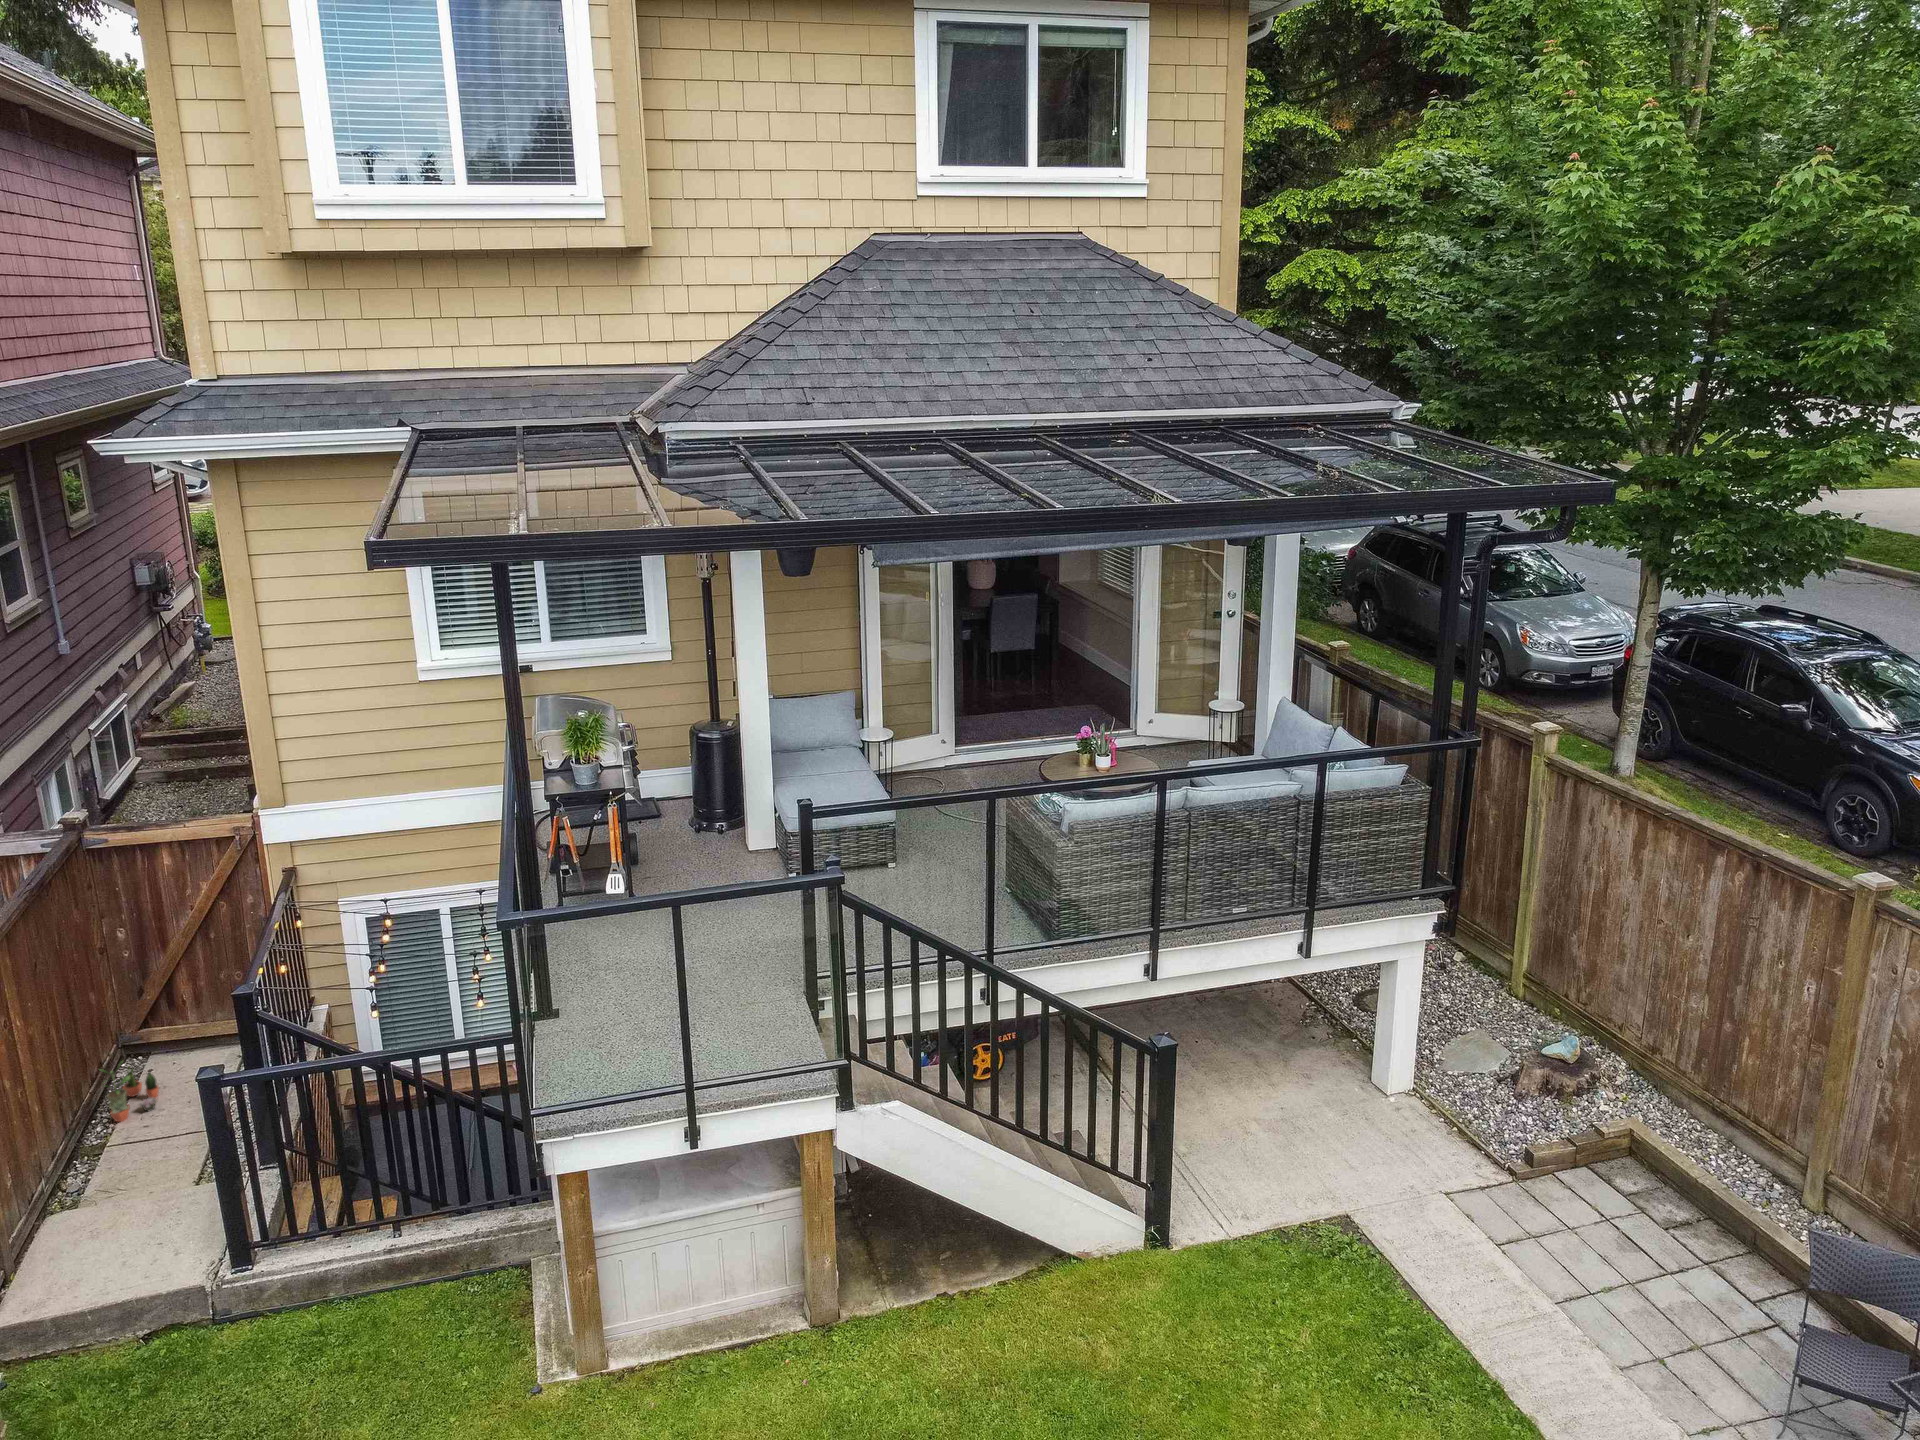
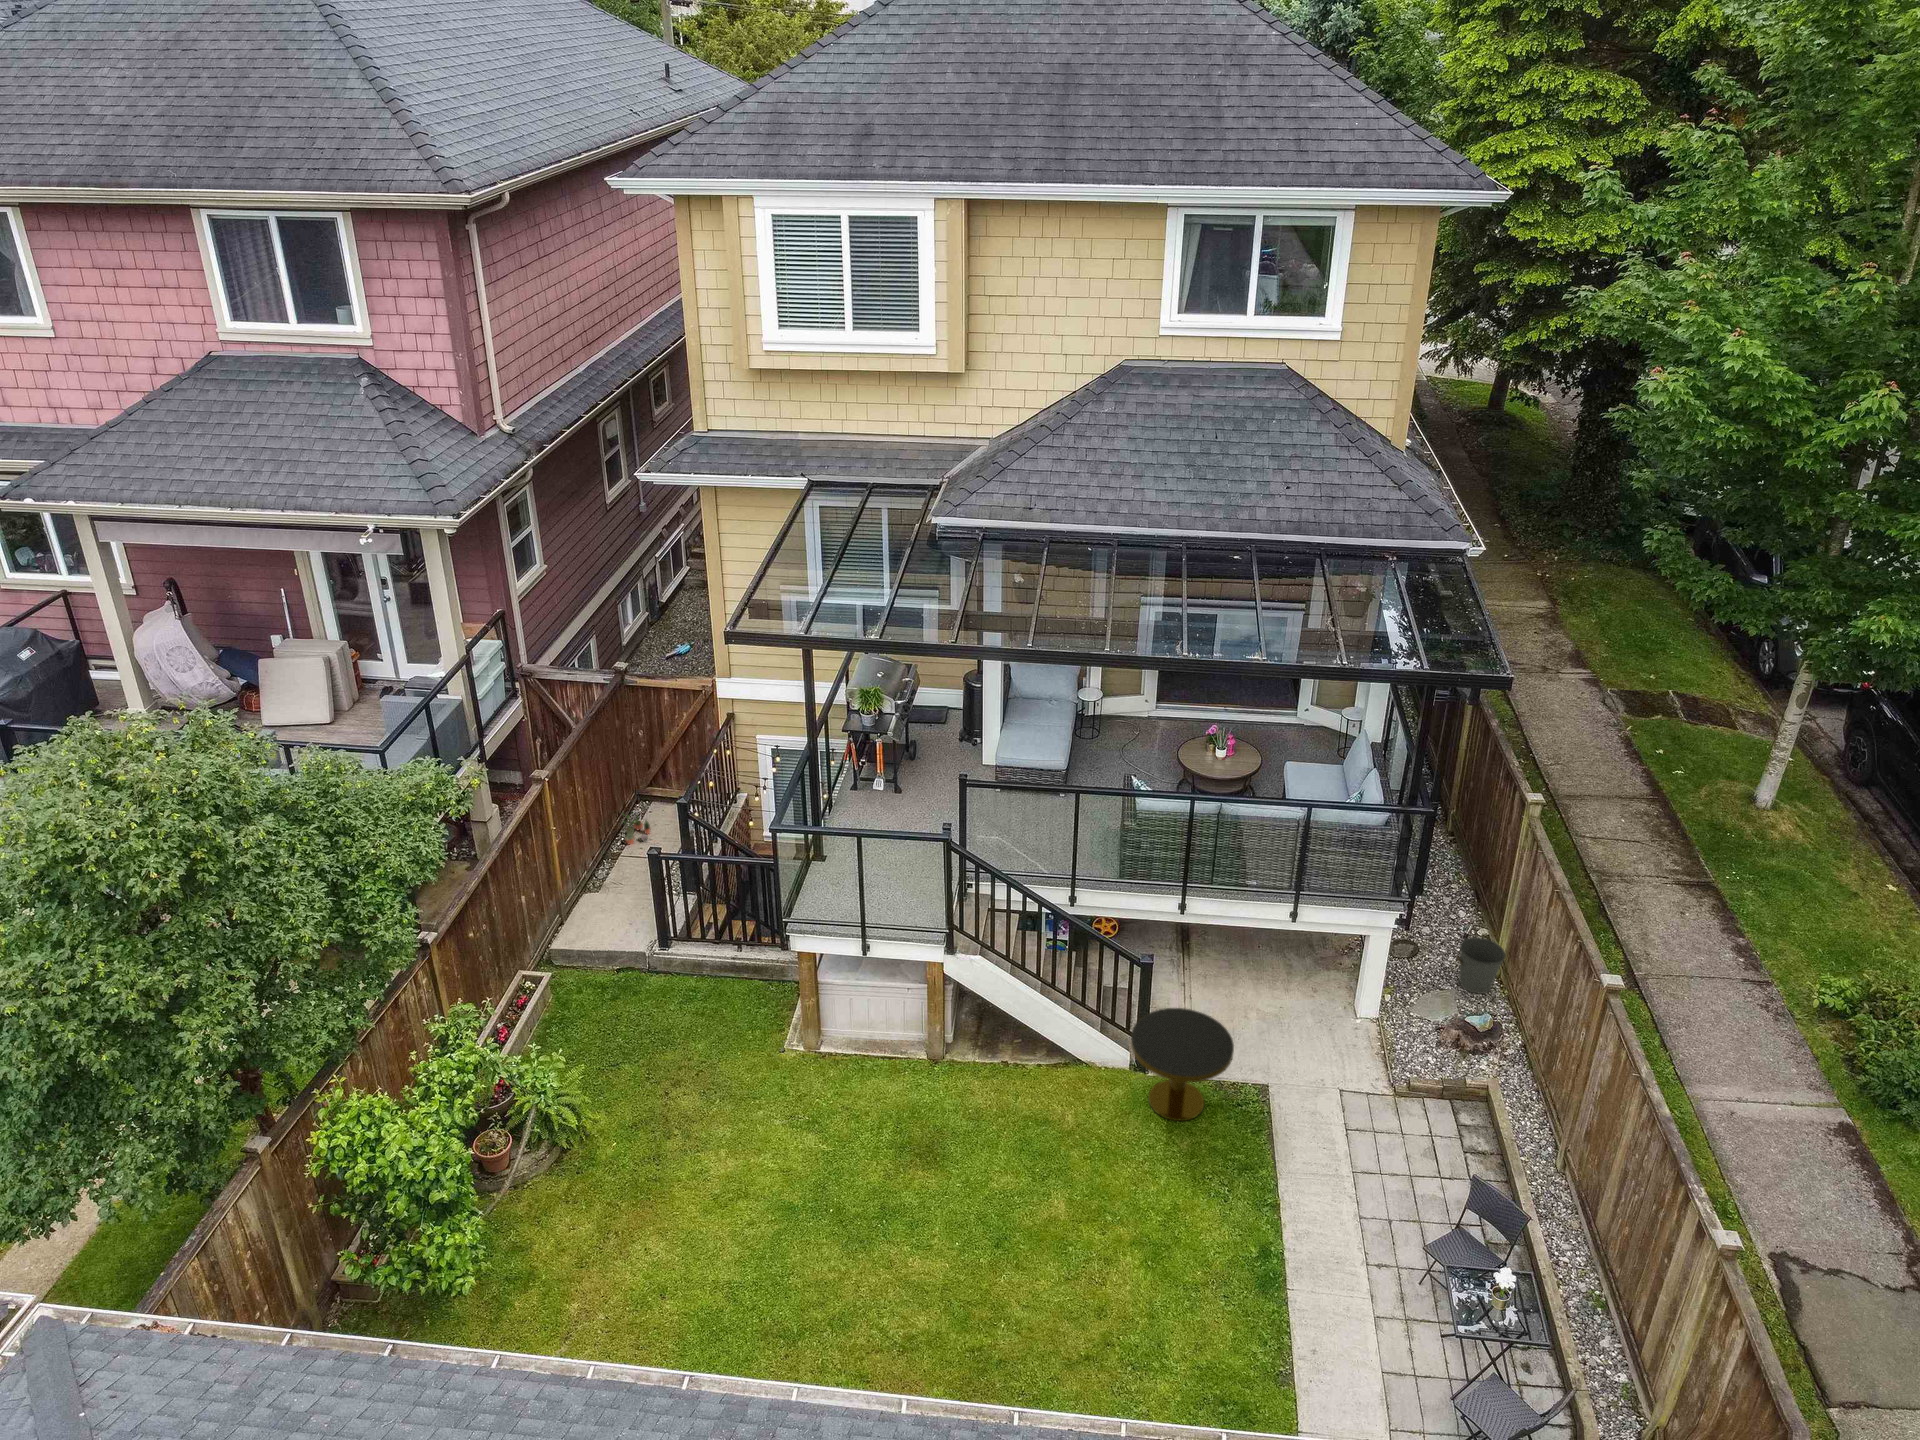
bucket: none [1464,953,1531,1029] -> present [1456,937,1506,994]
side table: none [1167,1115,1340,1305] -> present [1131,1008,1234,1121]

